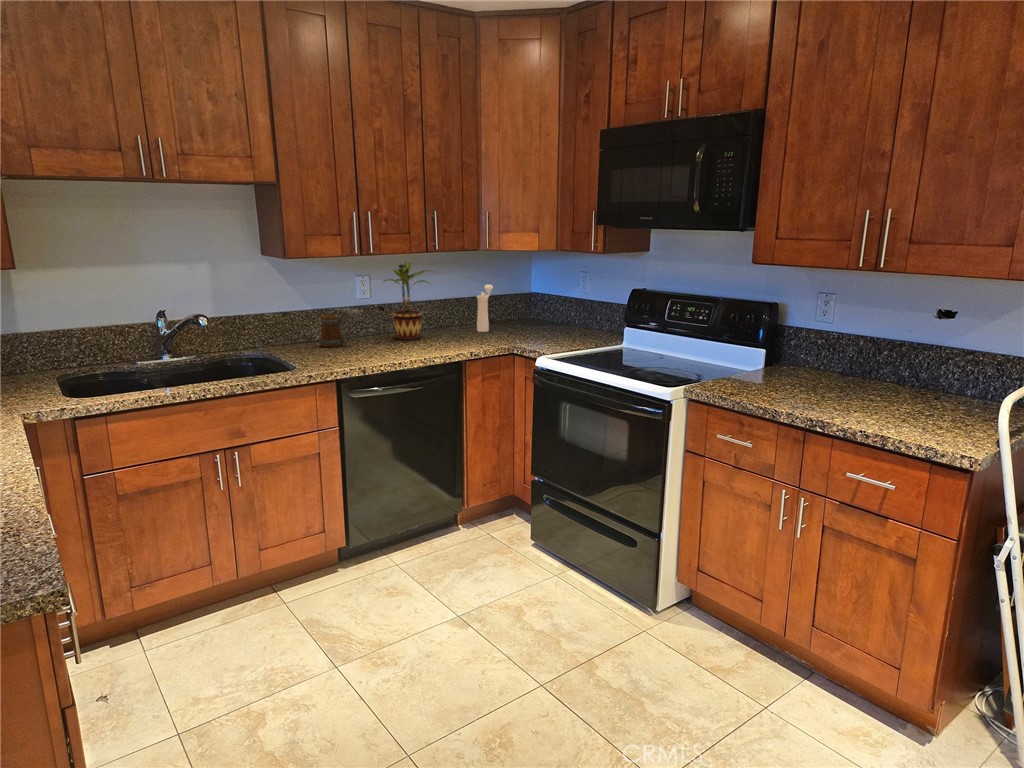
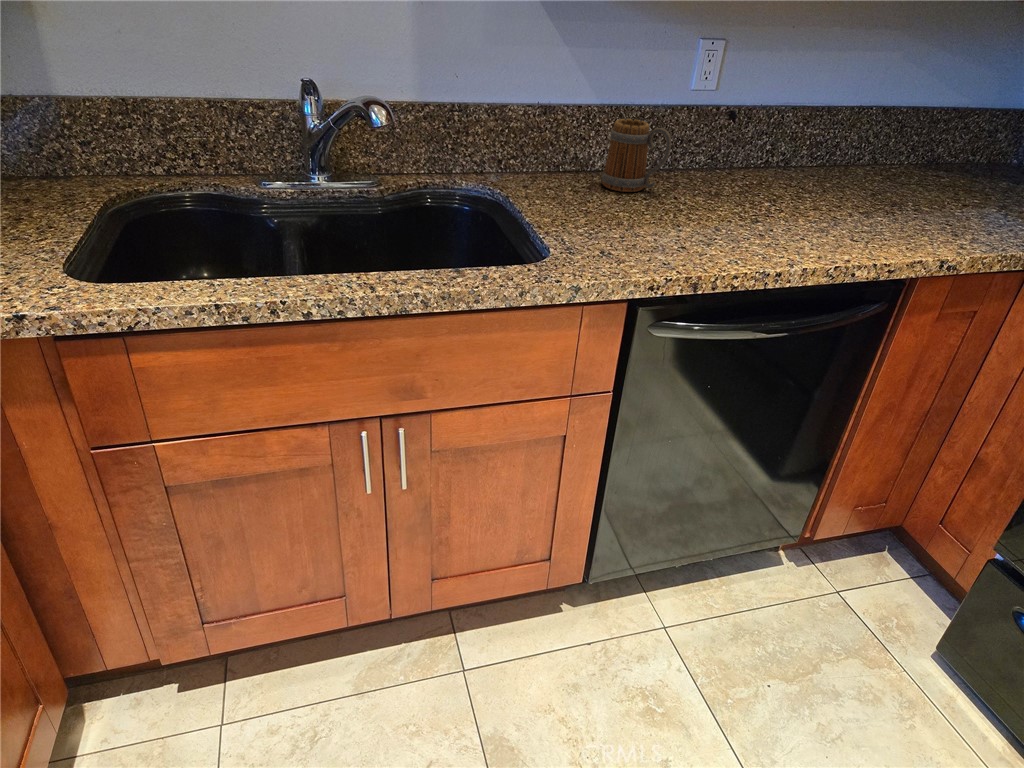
potted plant: present [383,262,432,339] -> none [751,13,878,193]
pepper mill: present [477,285,493,332] -> none [917,85,983,193]

